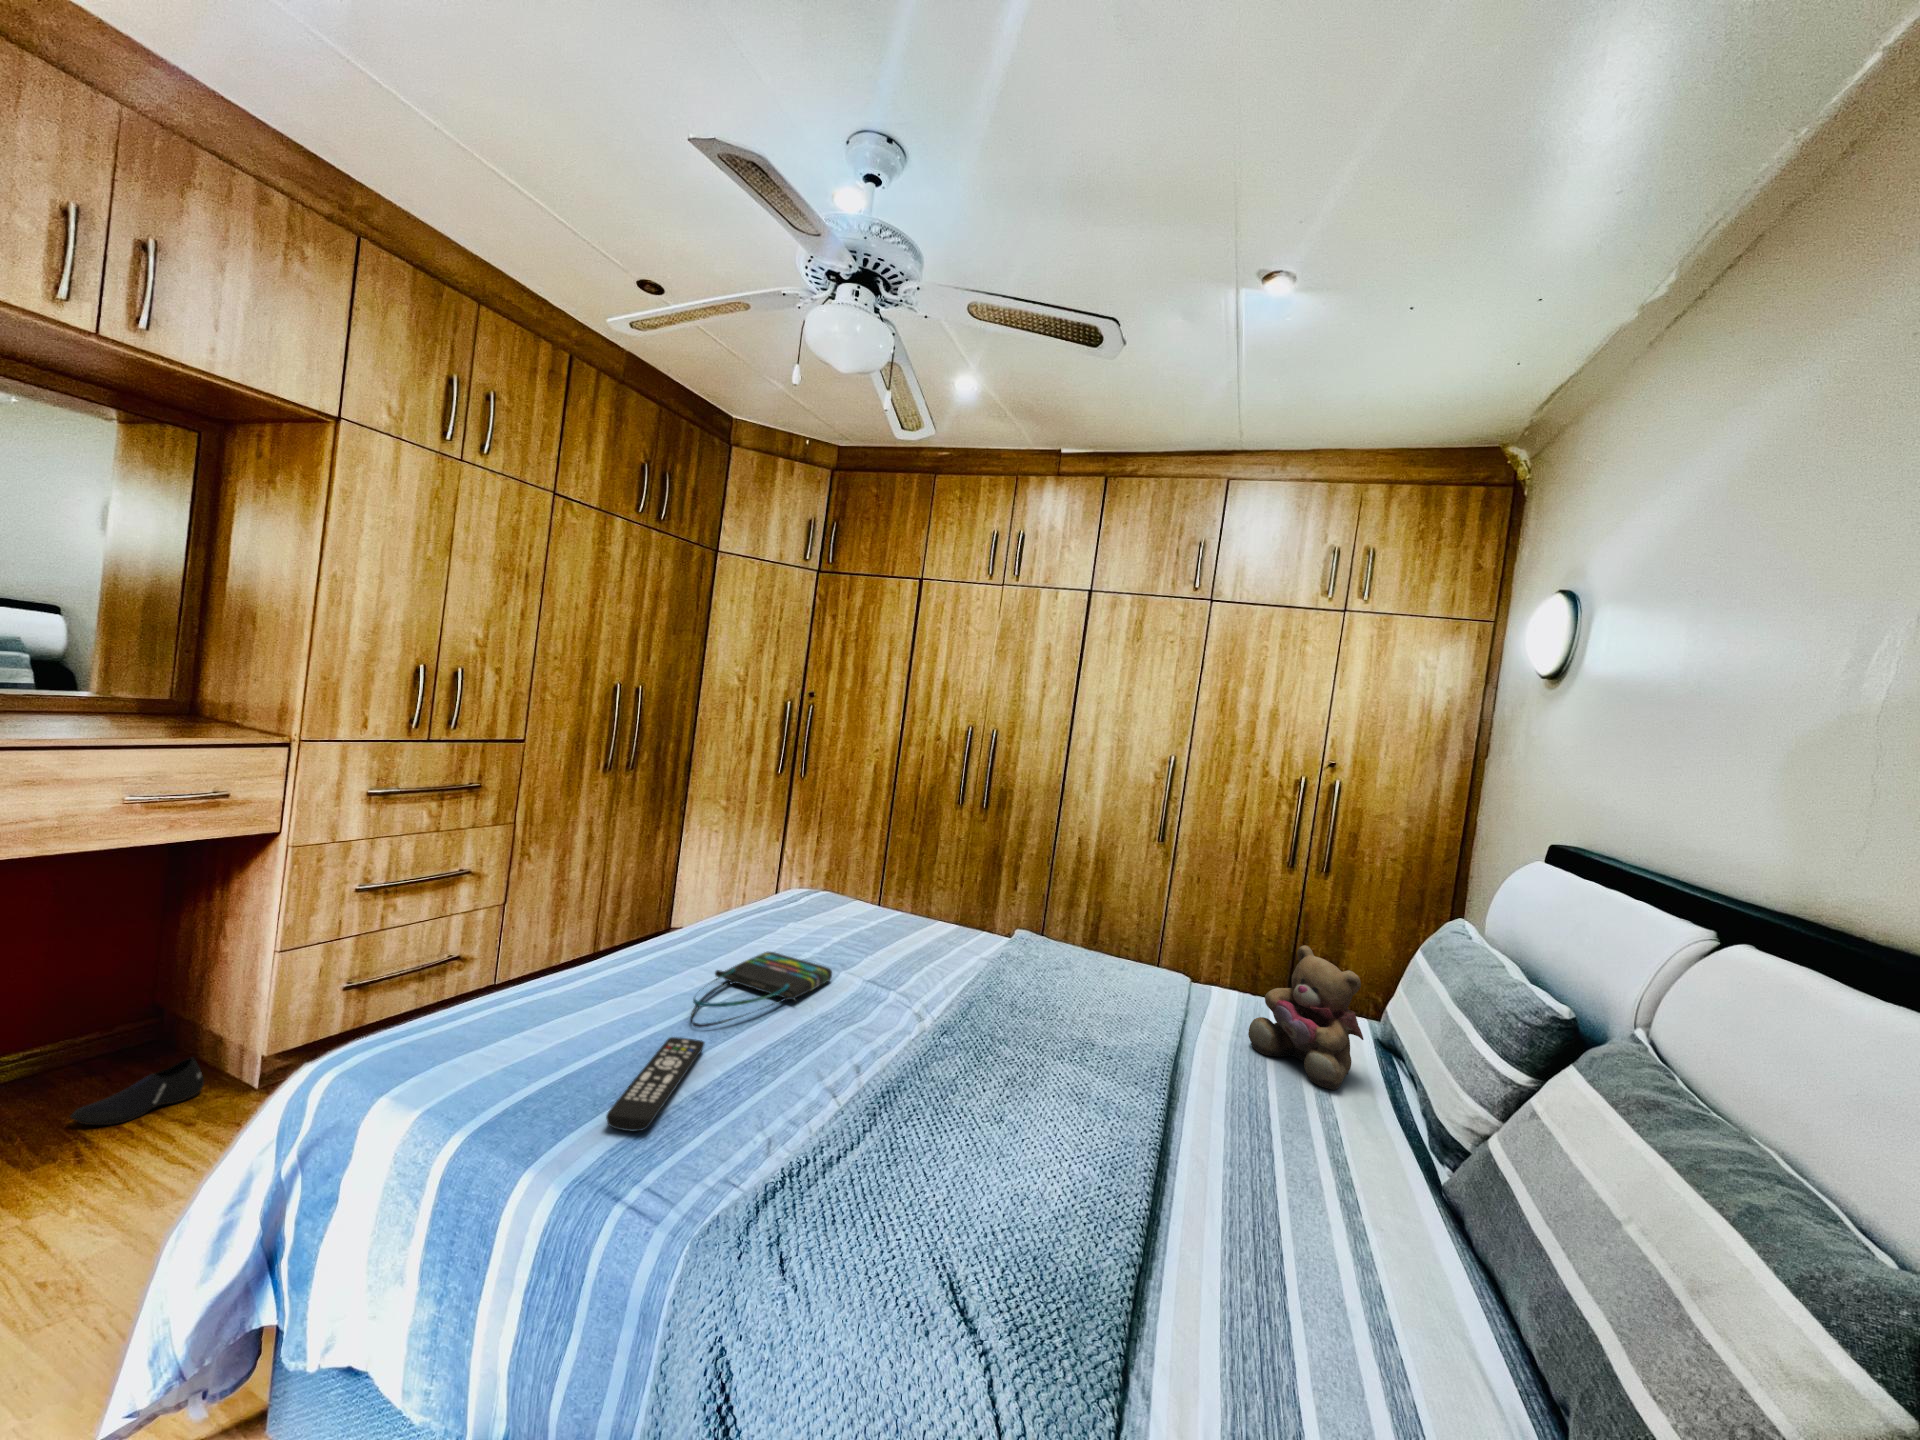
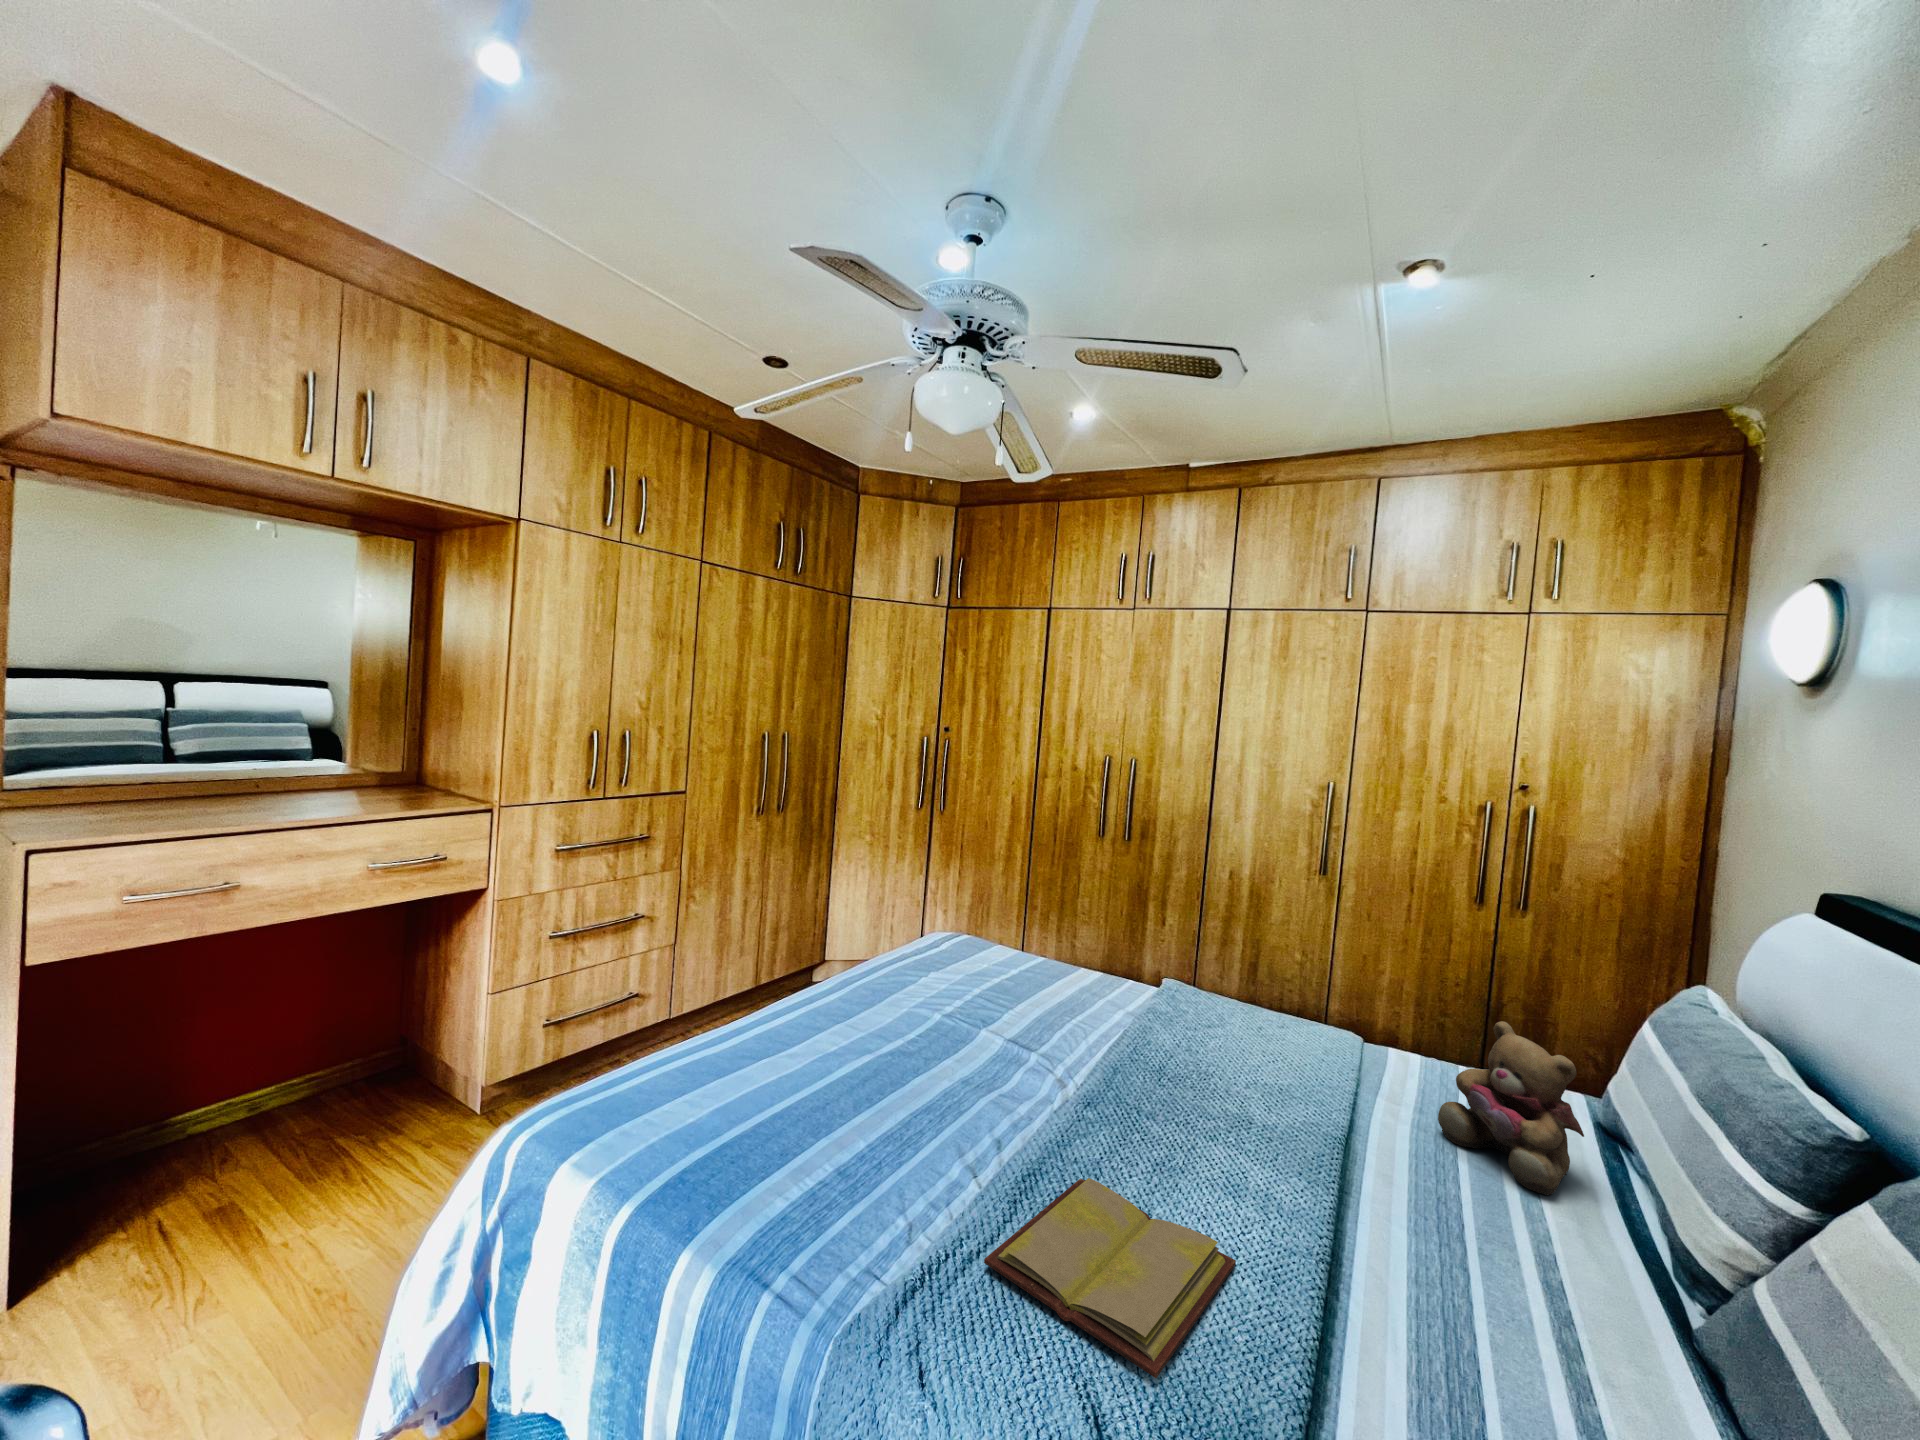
tote bag: present [691,952,832,1028] -> none [836,1012,973,1098]
remote control: present [606,1037,704,1131] -> none [758,1109,848,1212]
shoe: present [70,1057,204,1125] -> none [339,1088,436,1147]
diary: none [844,1087,1080,1249] -> present [984,1178,1236,1378]

